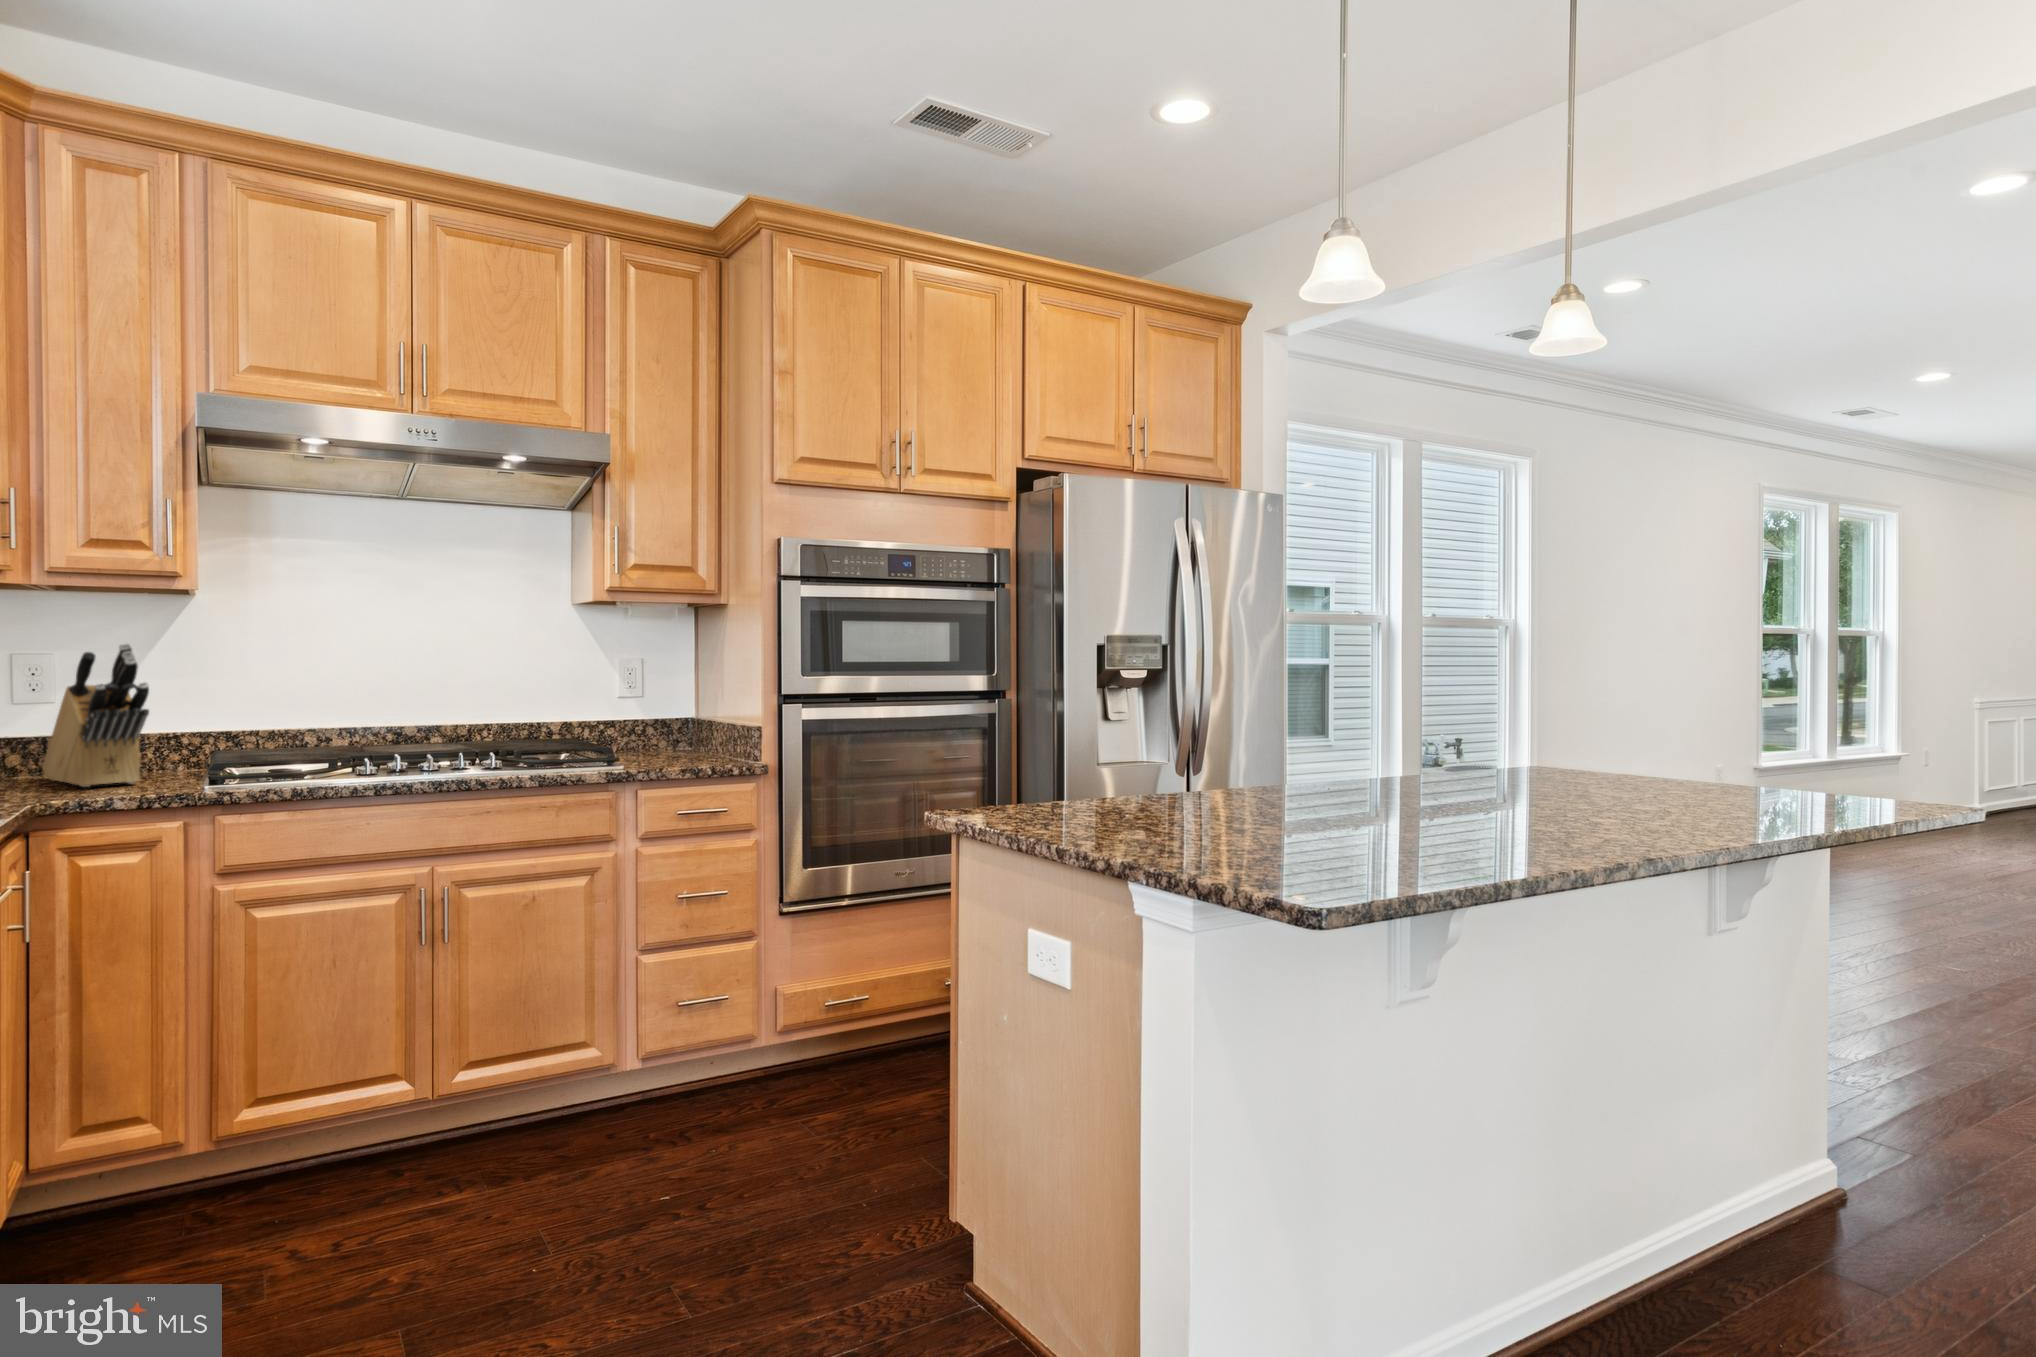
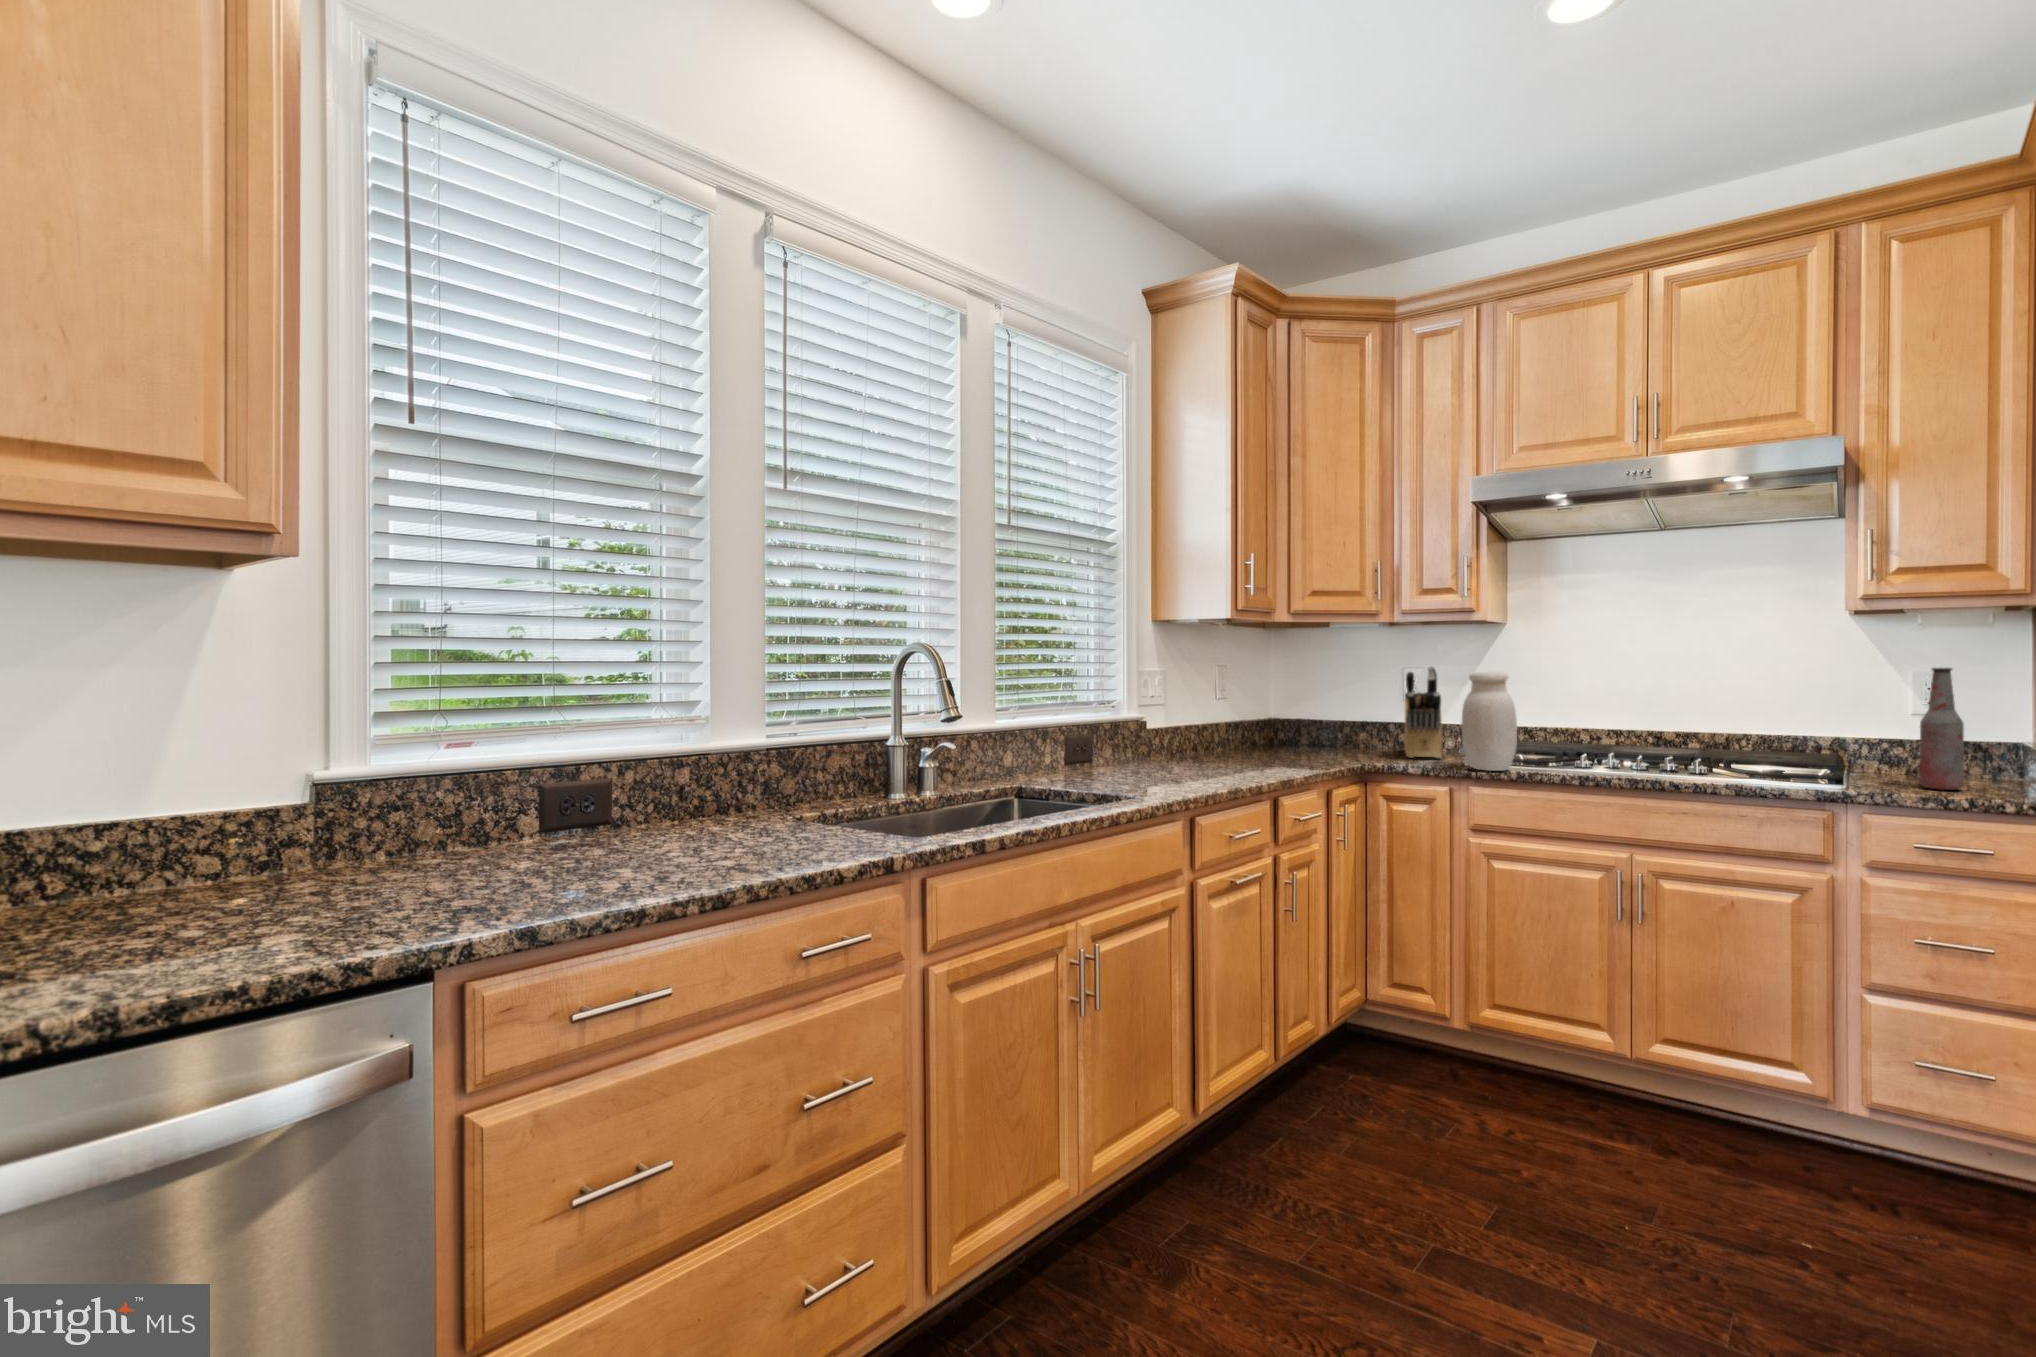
bottle: none [658,650,688,761] -> present [1920,668,1964,790]
jar: none [200,651,285,790] -> present [1462,672,1517,771]

